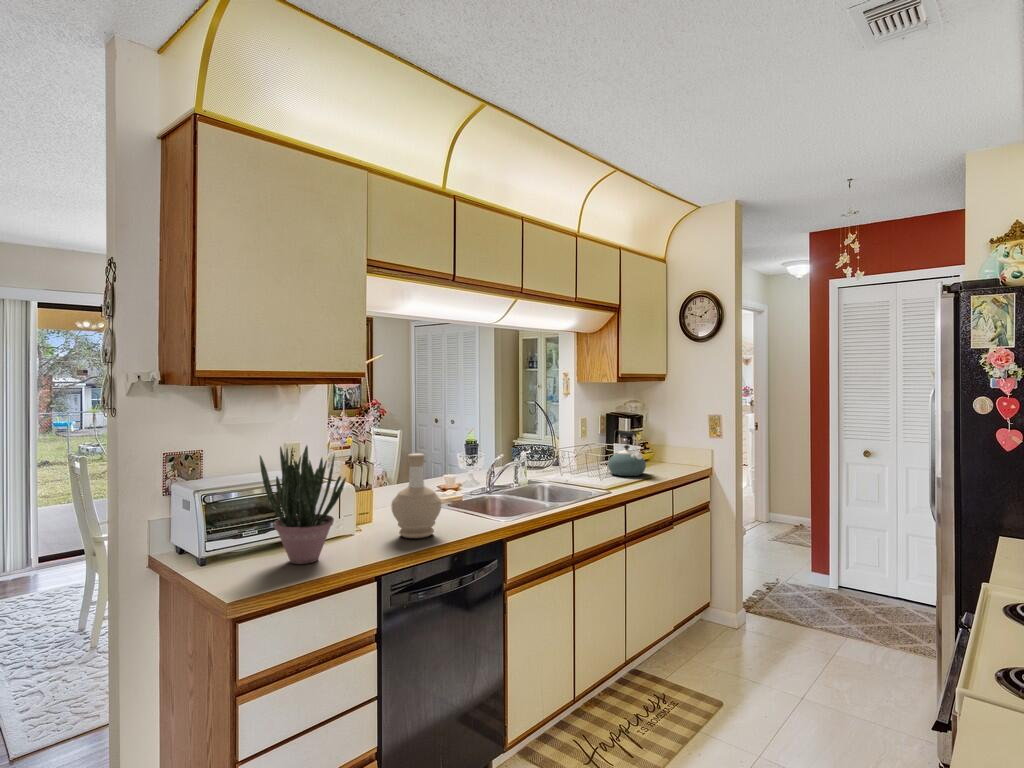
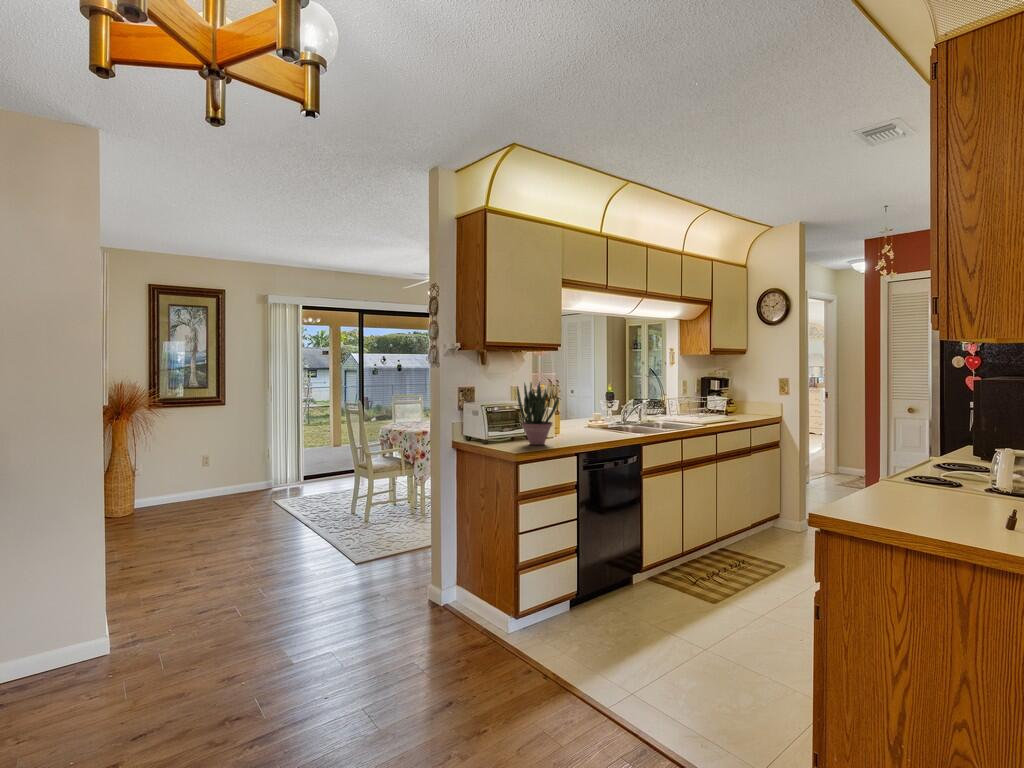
kettle: present [608,431,646,476] -> none [703,389,731,420]
bottle: present [391,453,441,538] -> none [577,391,606,439]

